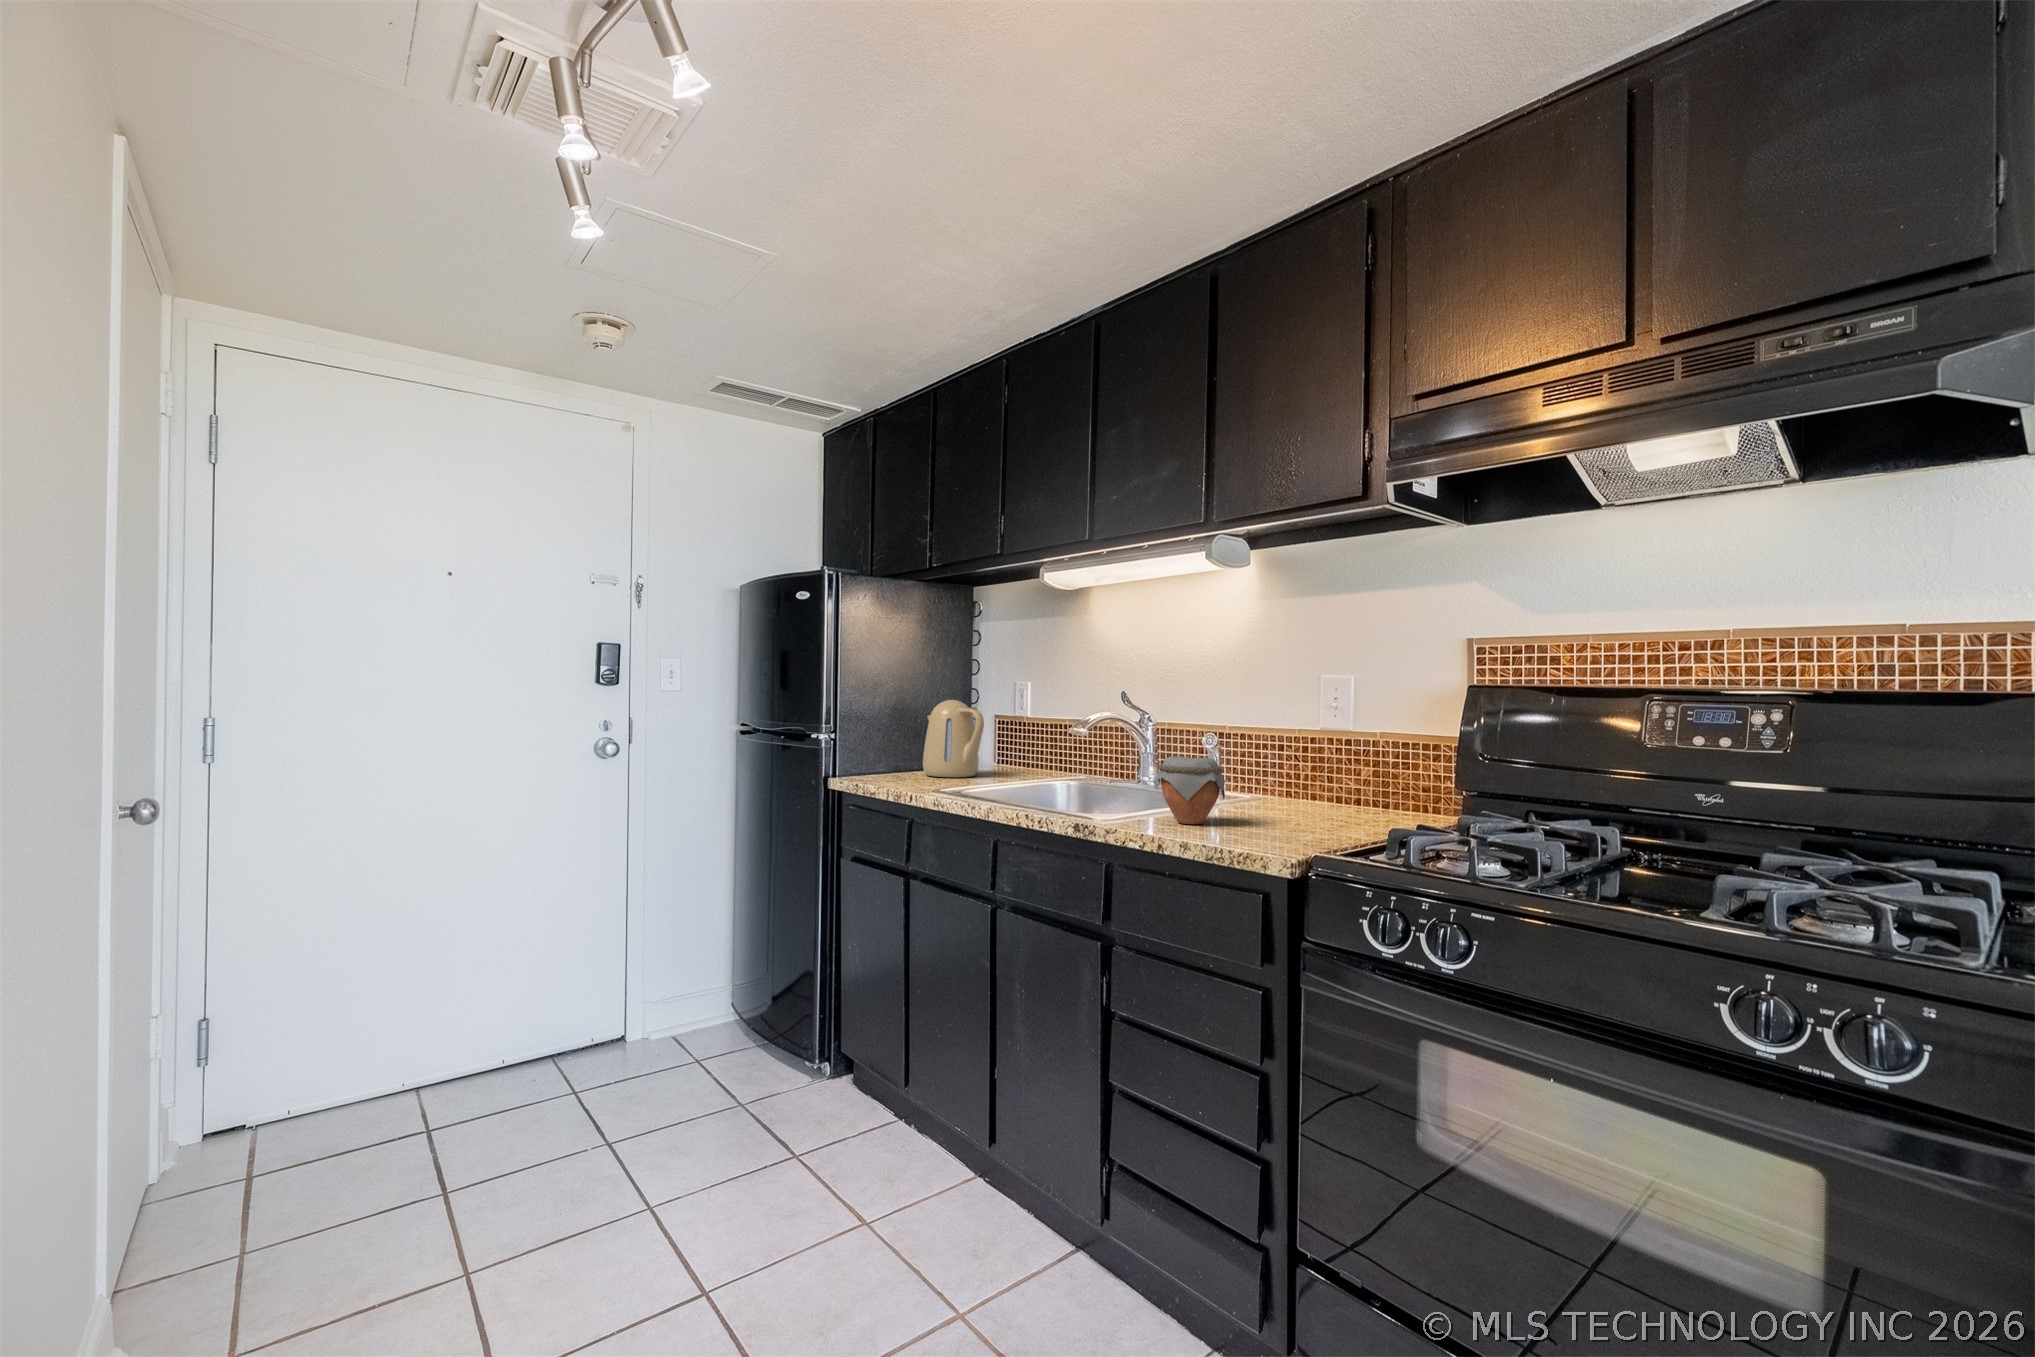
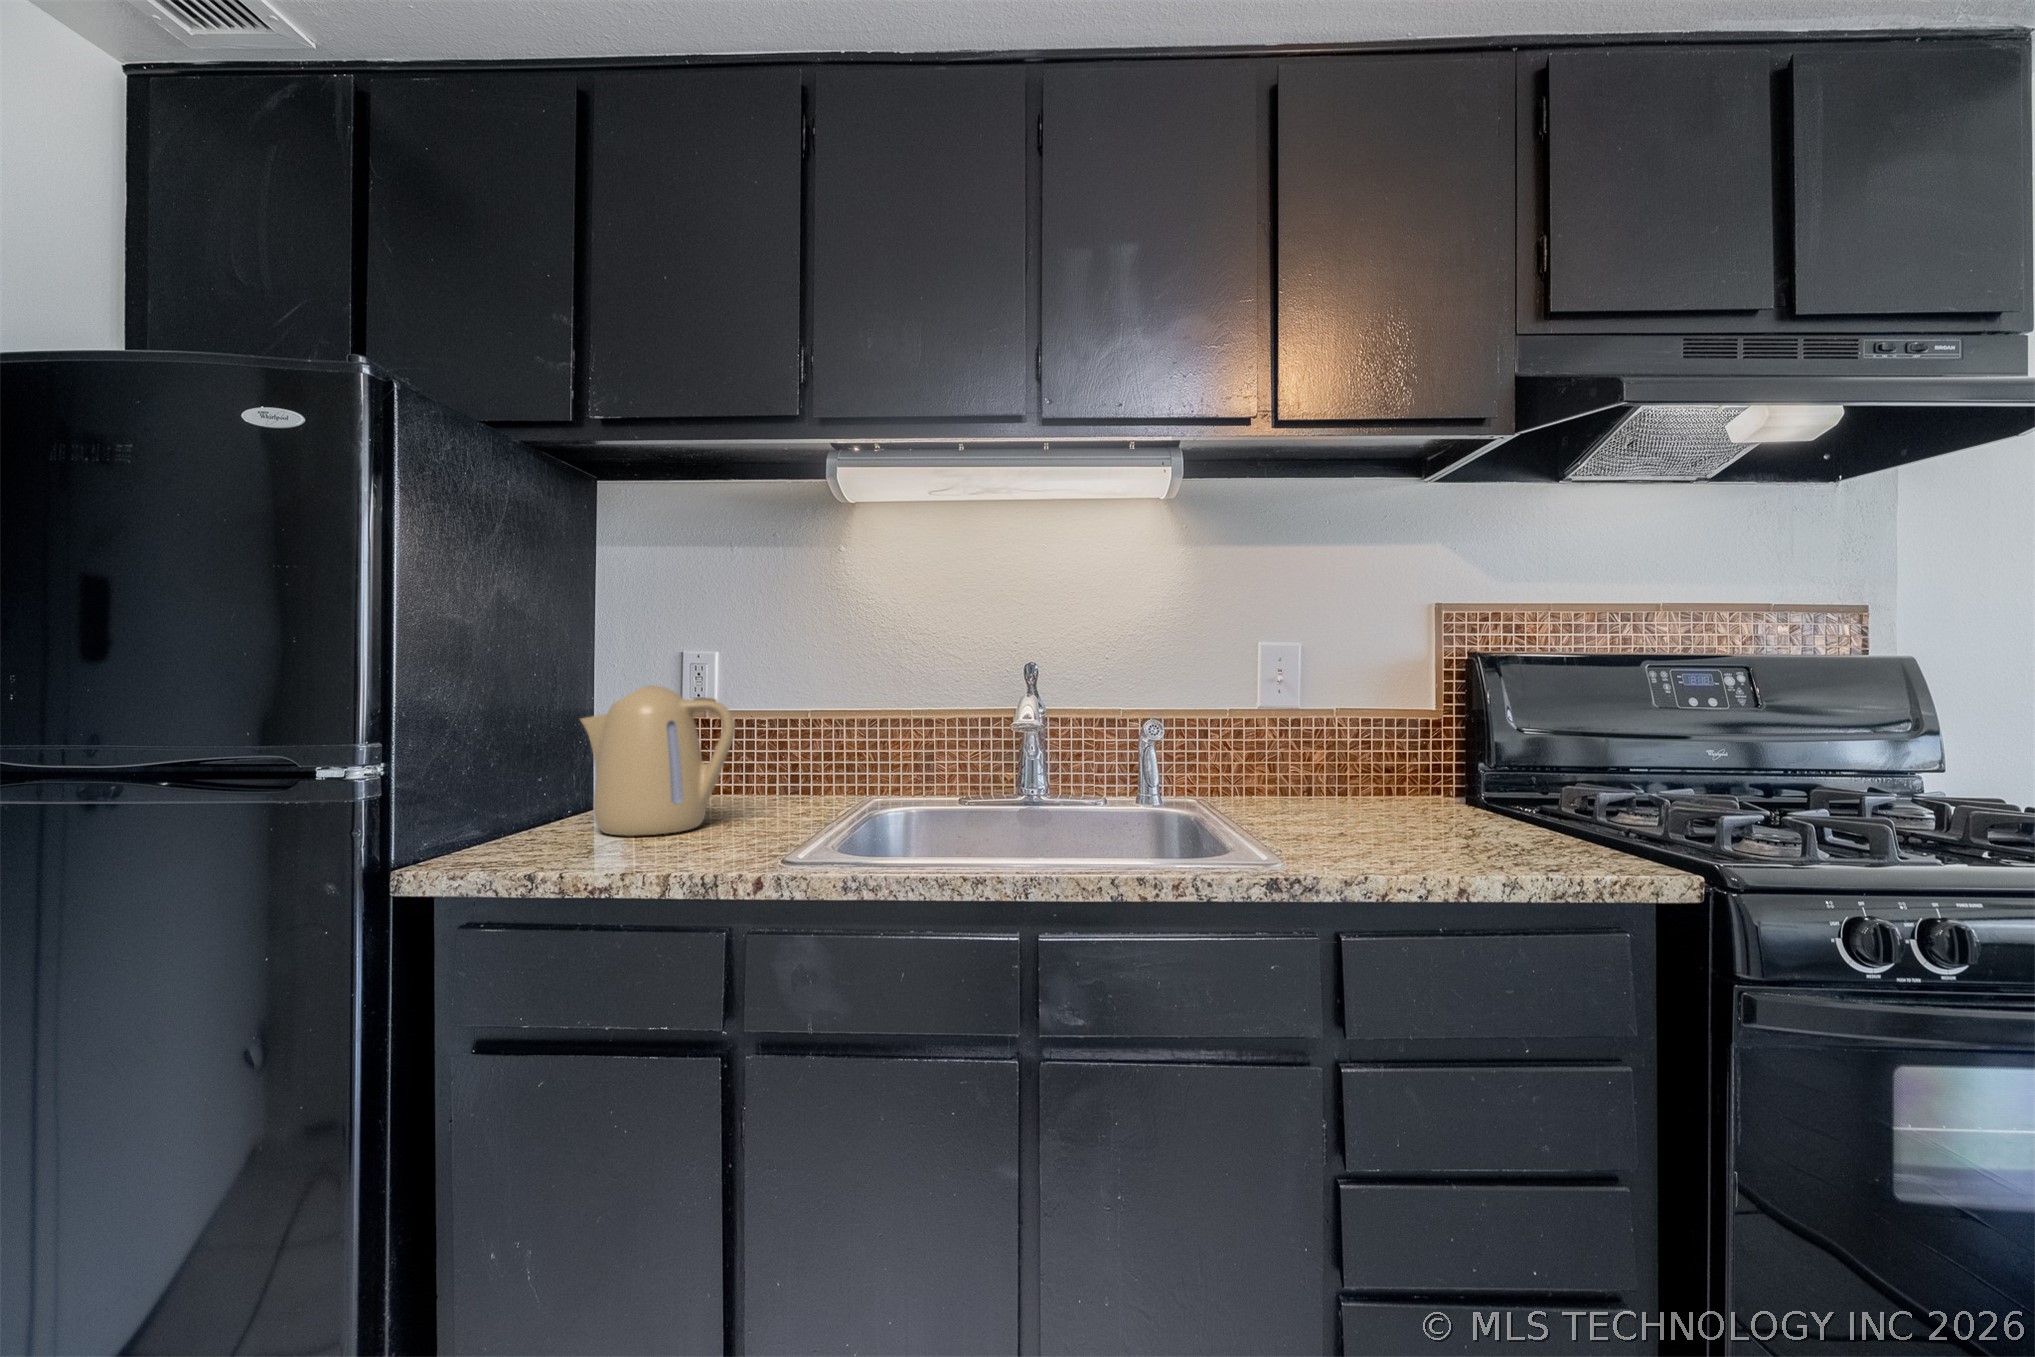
jar: present [1153,756,1225,824] -> none [1307,755,1413,851]

